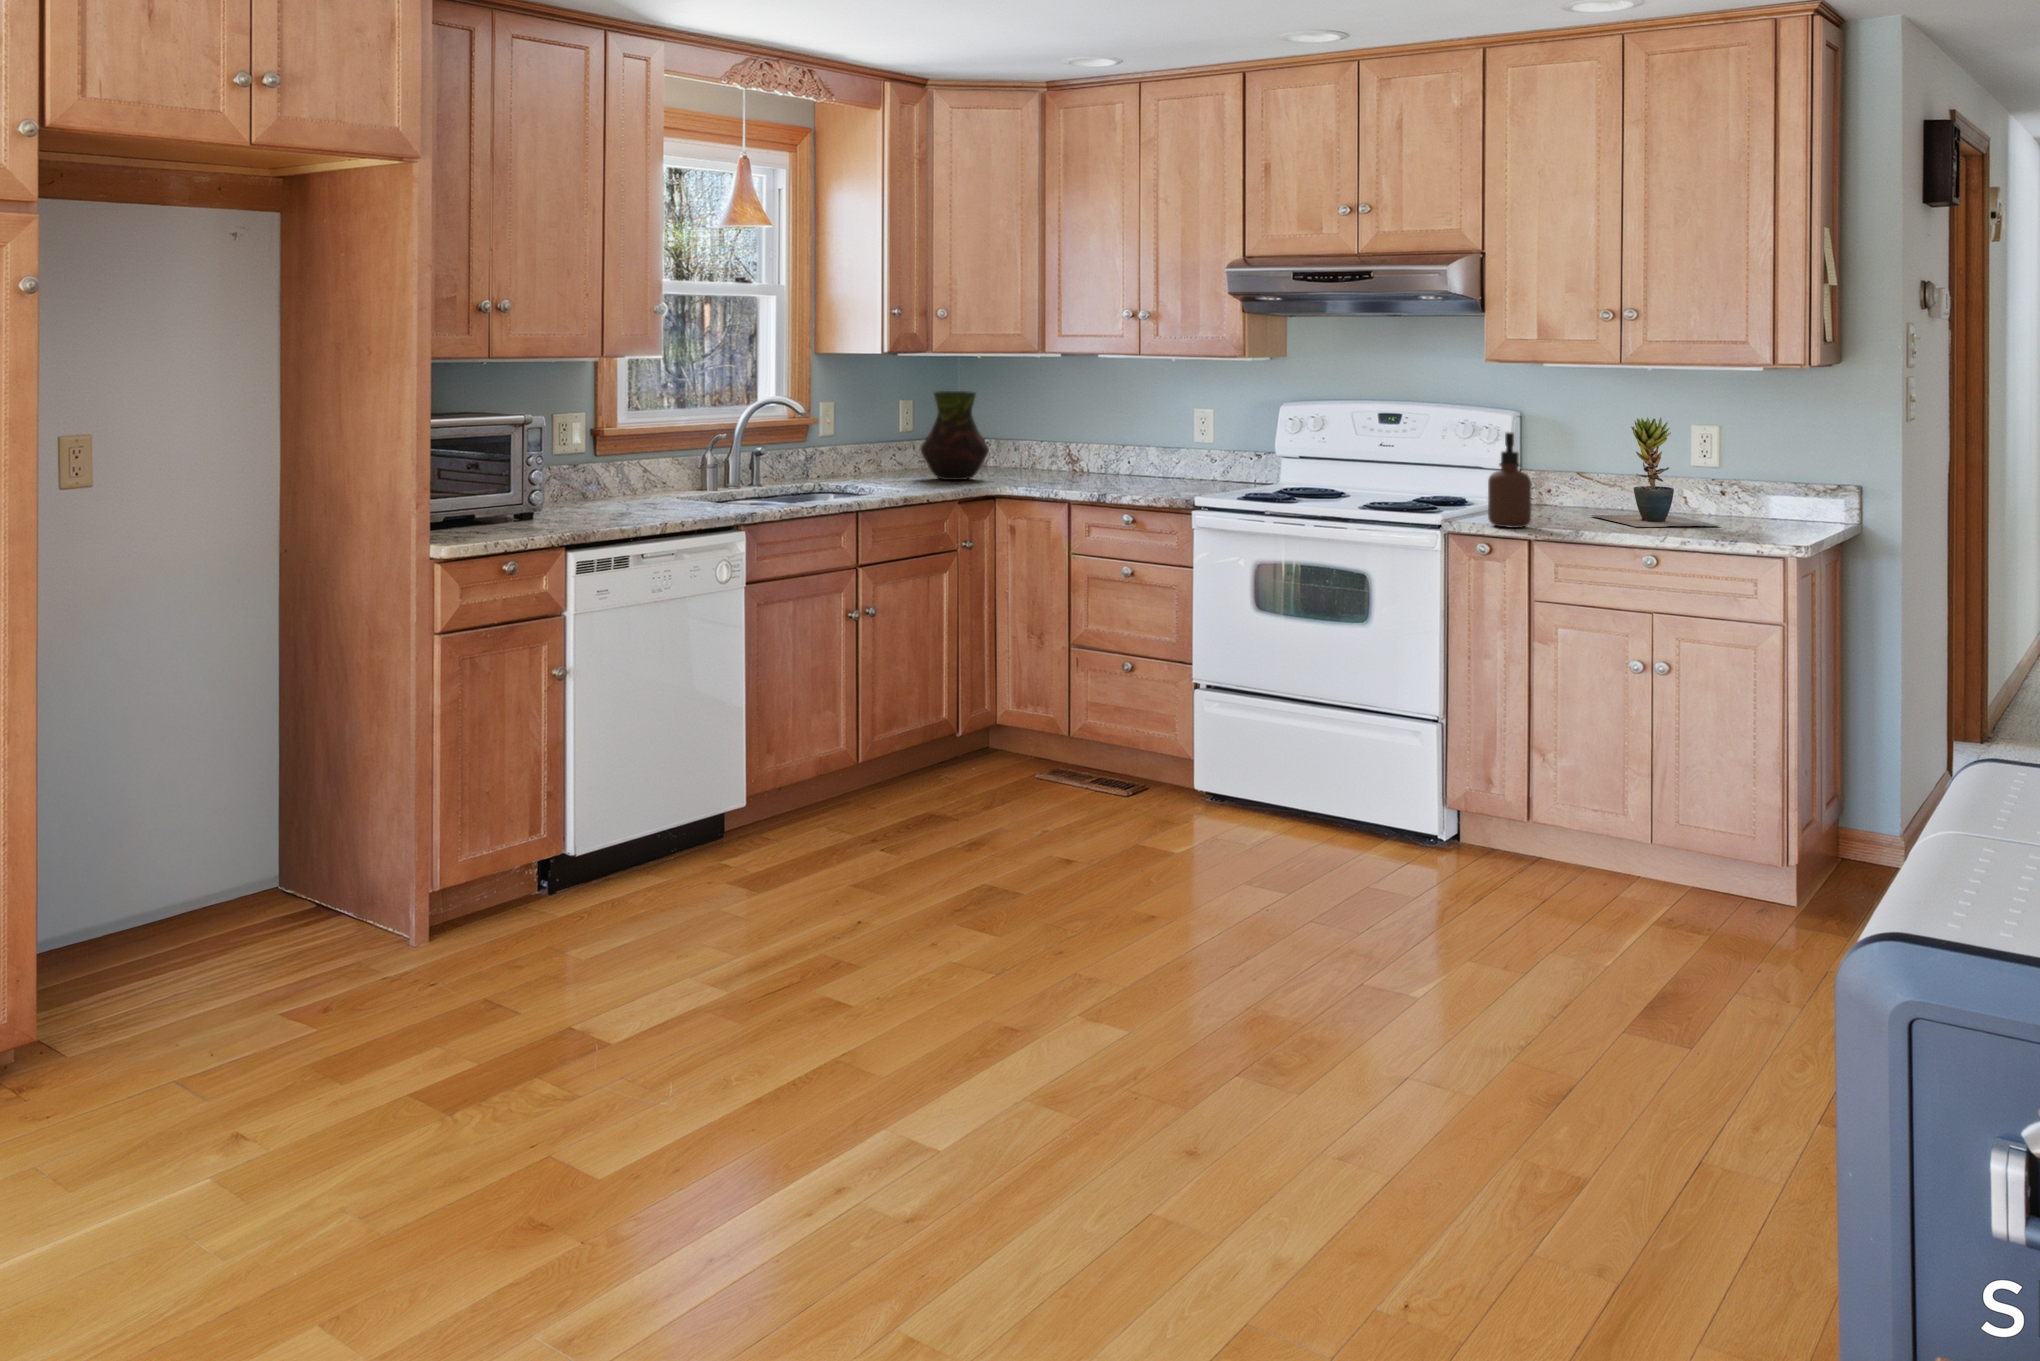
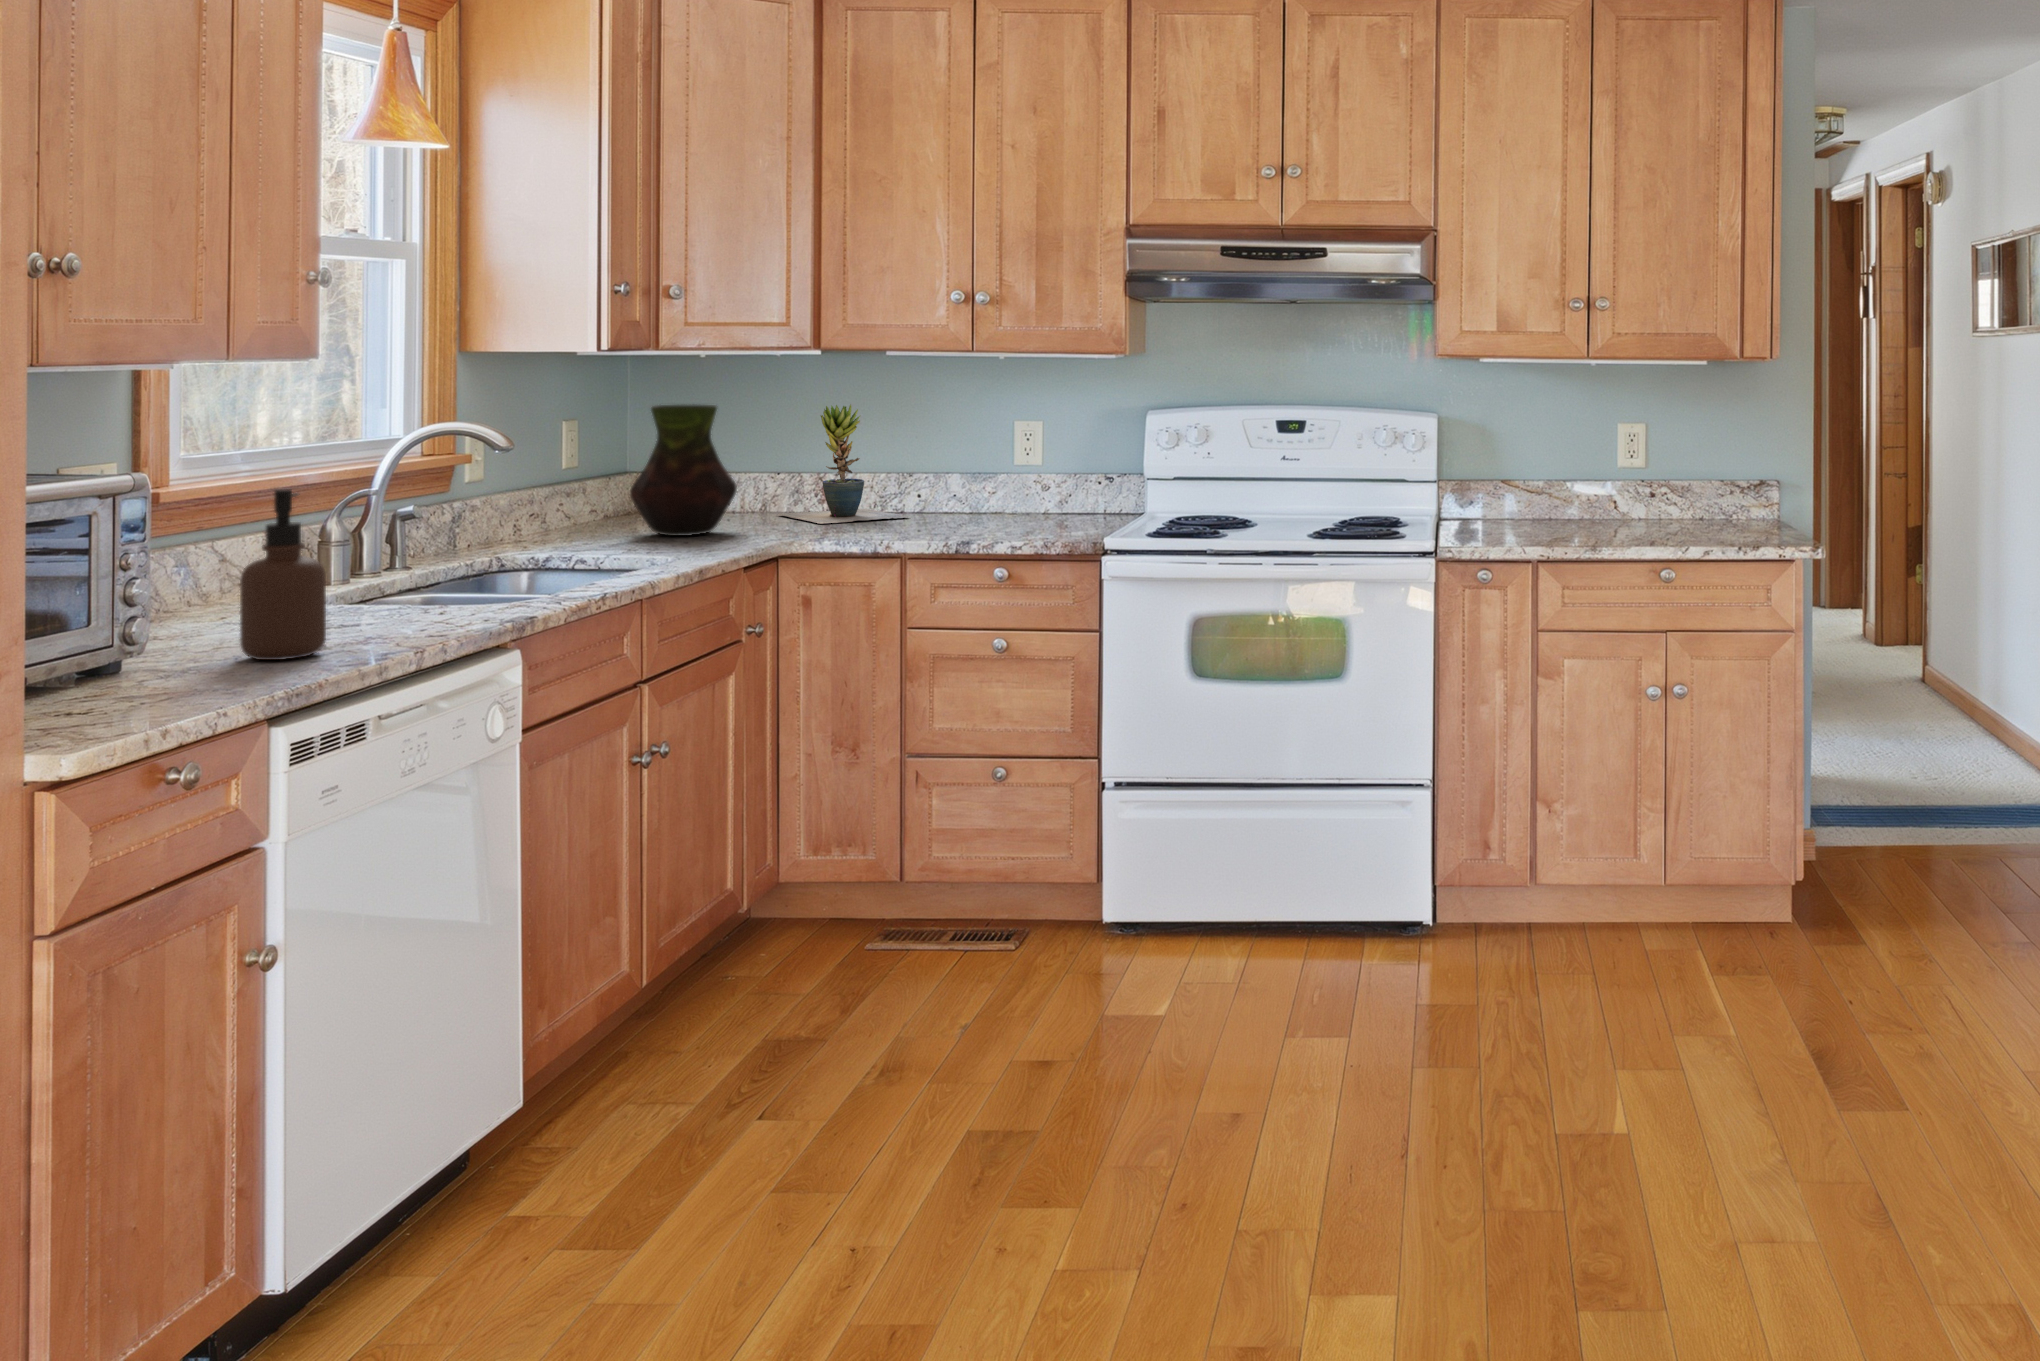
potted plant: present [1591,418,1719,527] -> present [779,405,908,524]
soap dispenser: present [1488,433,1531,528] -> present [240,489,326,660]

